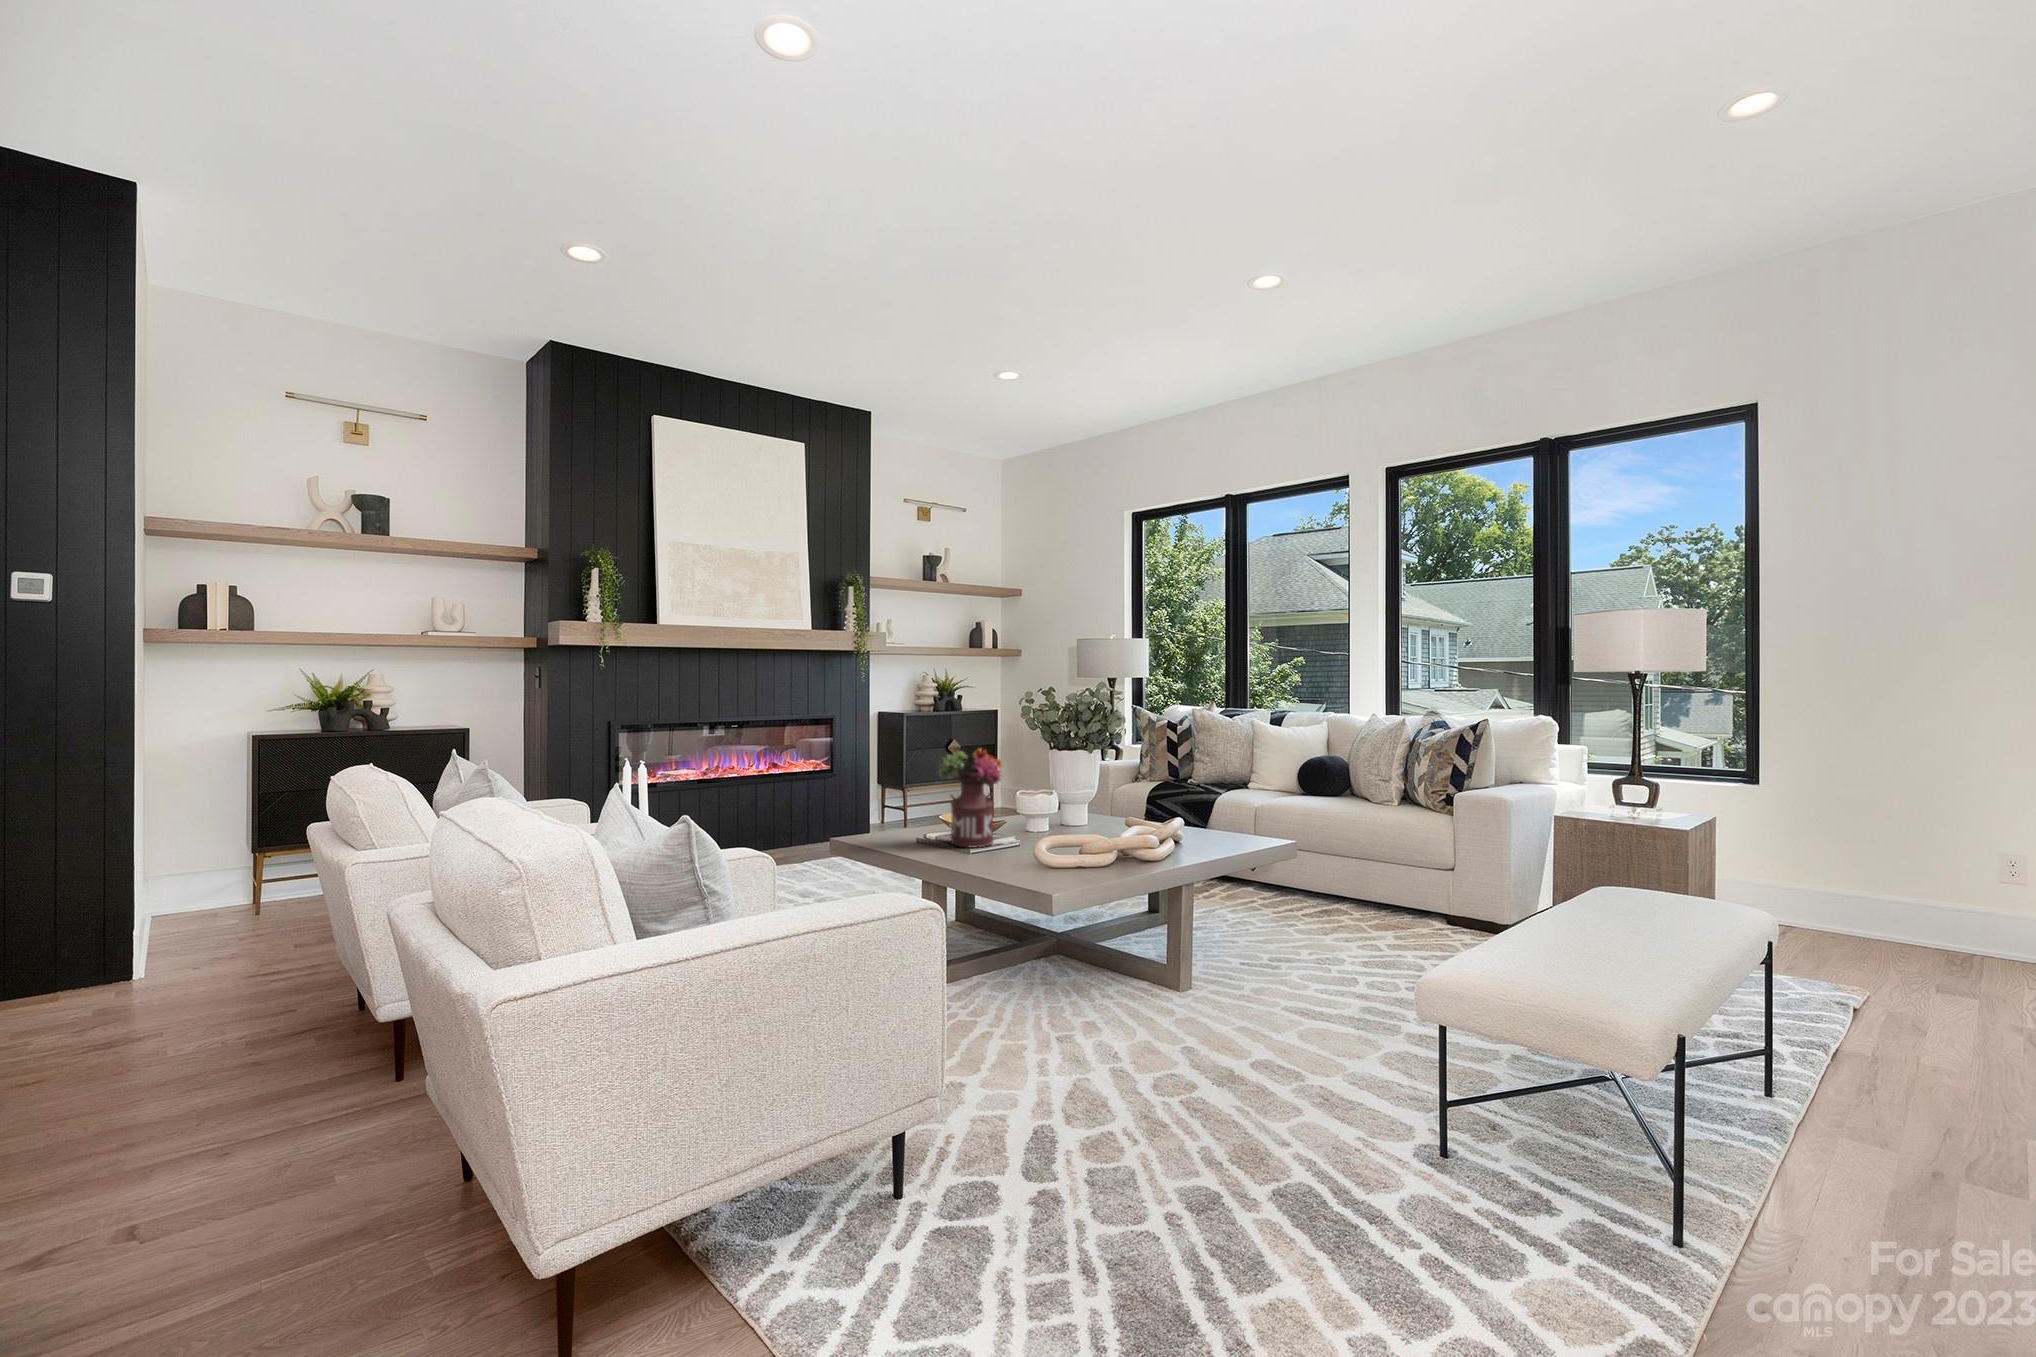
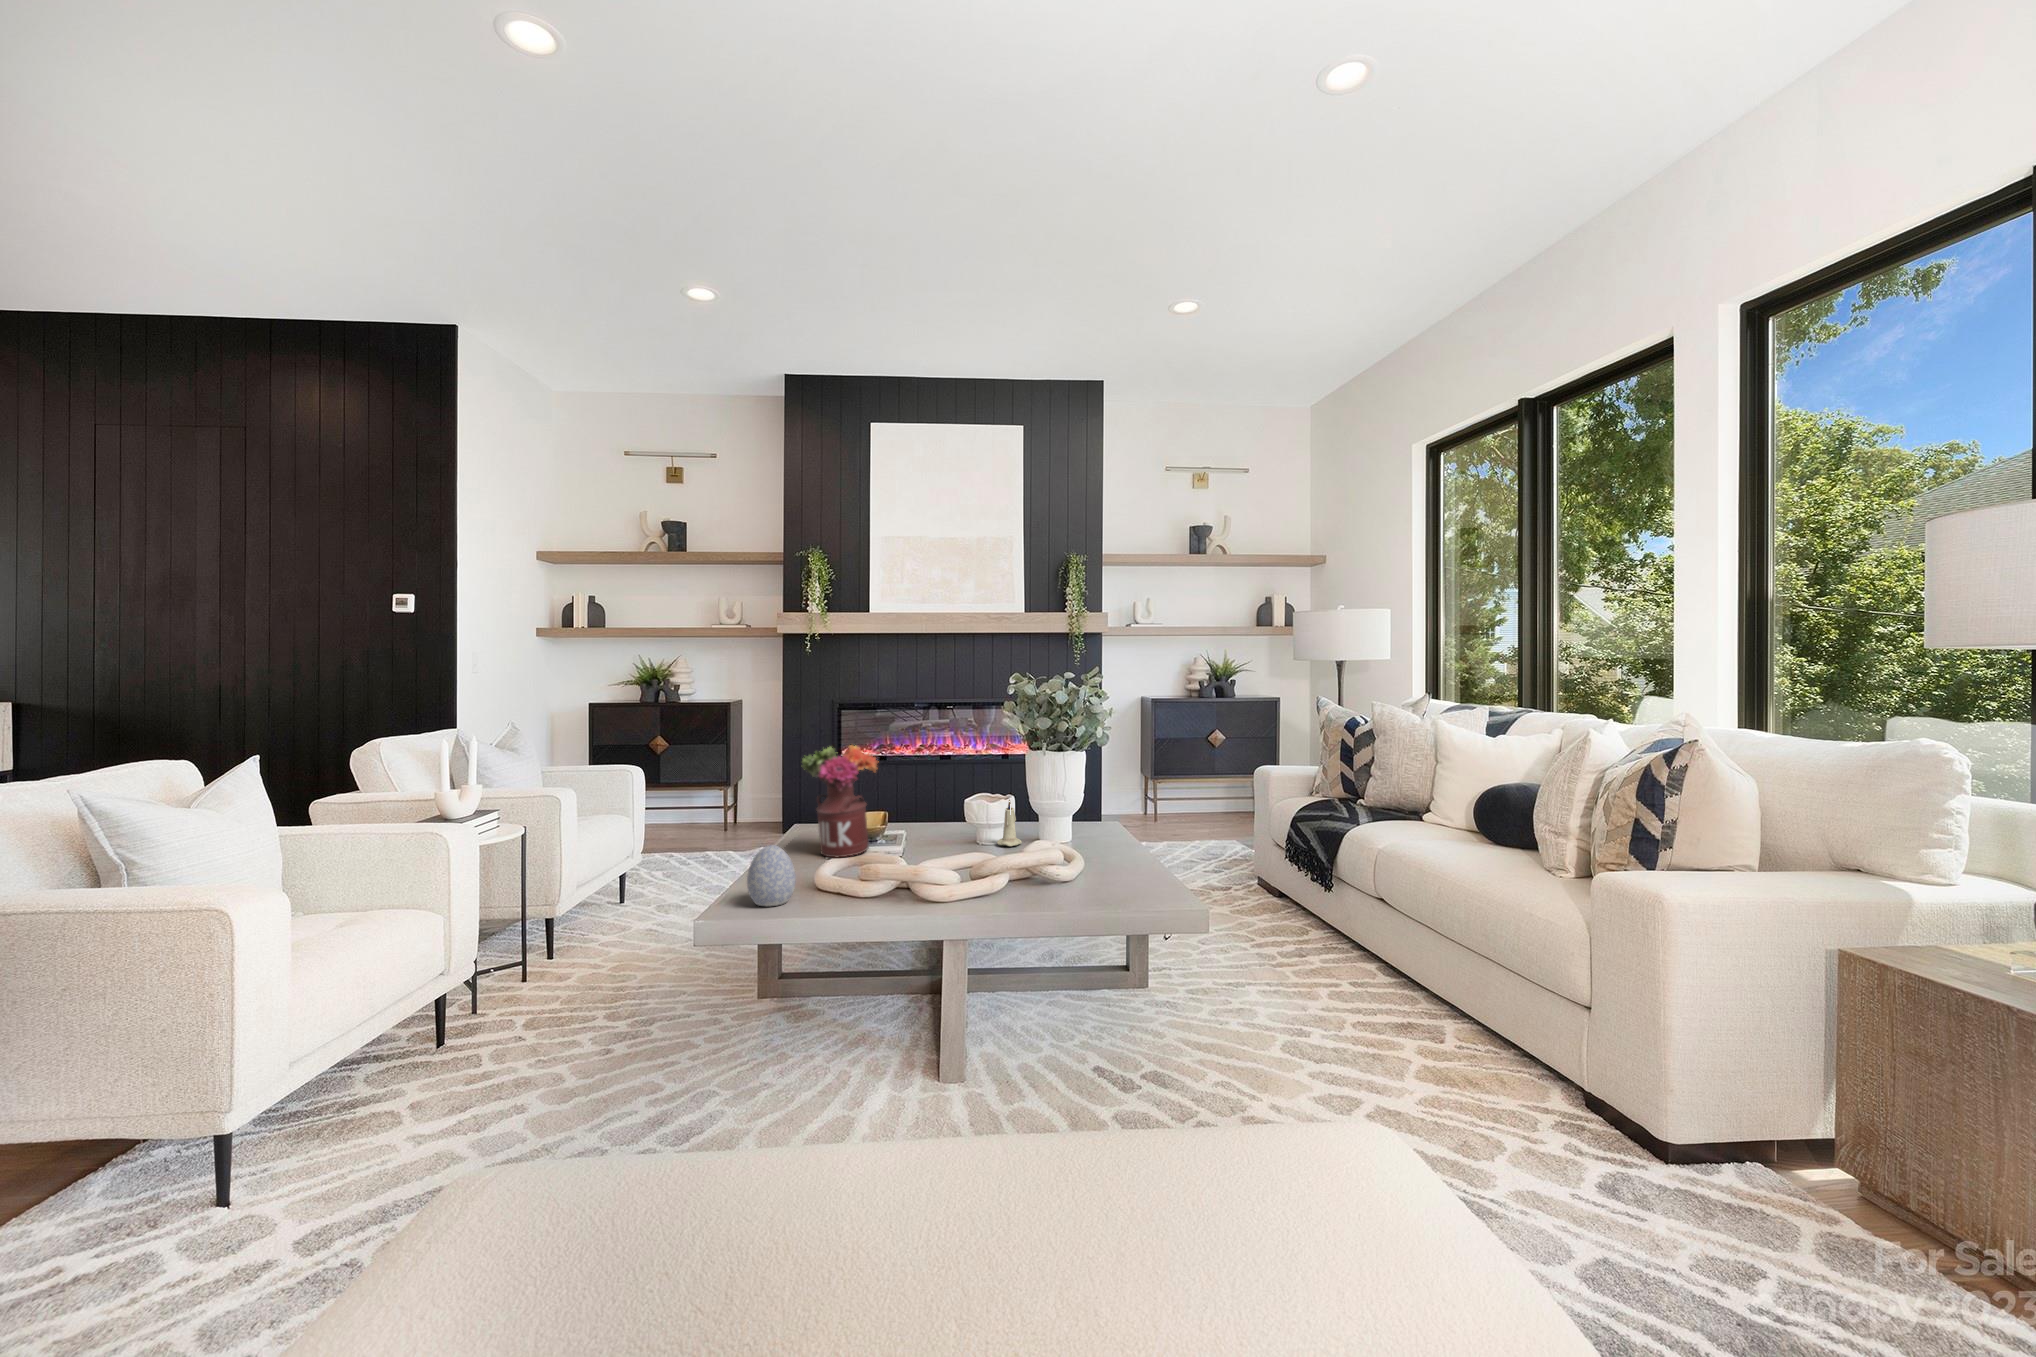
candle: none [1068,788,1088,826] -> present [997,800,1022,846]
decorative egg: none [1030,826,1068,877] -> present [747,845,796,906]

